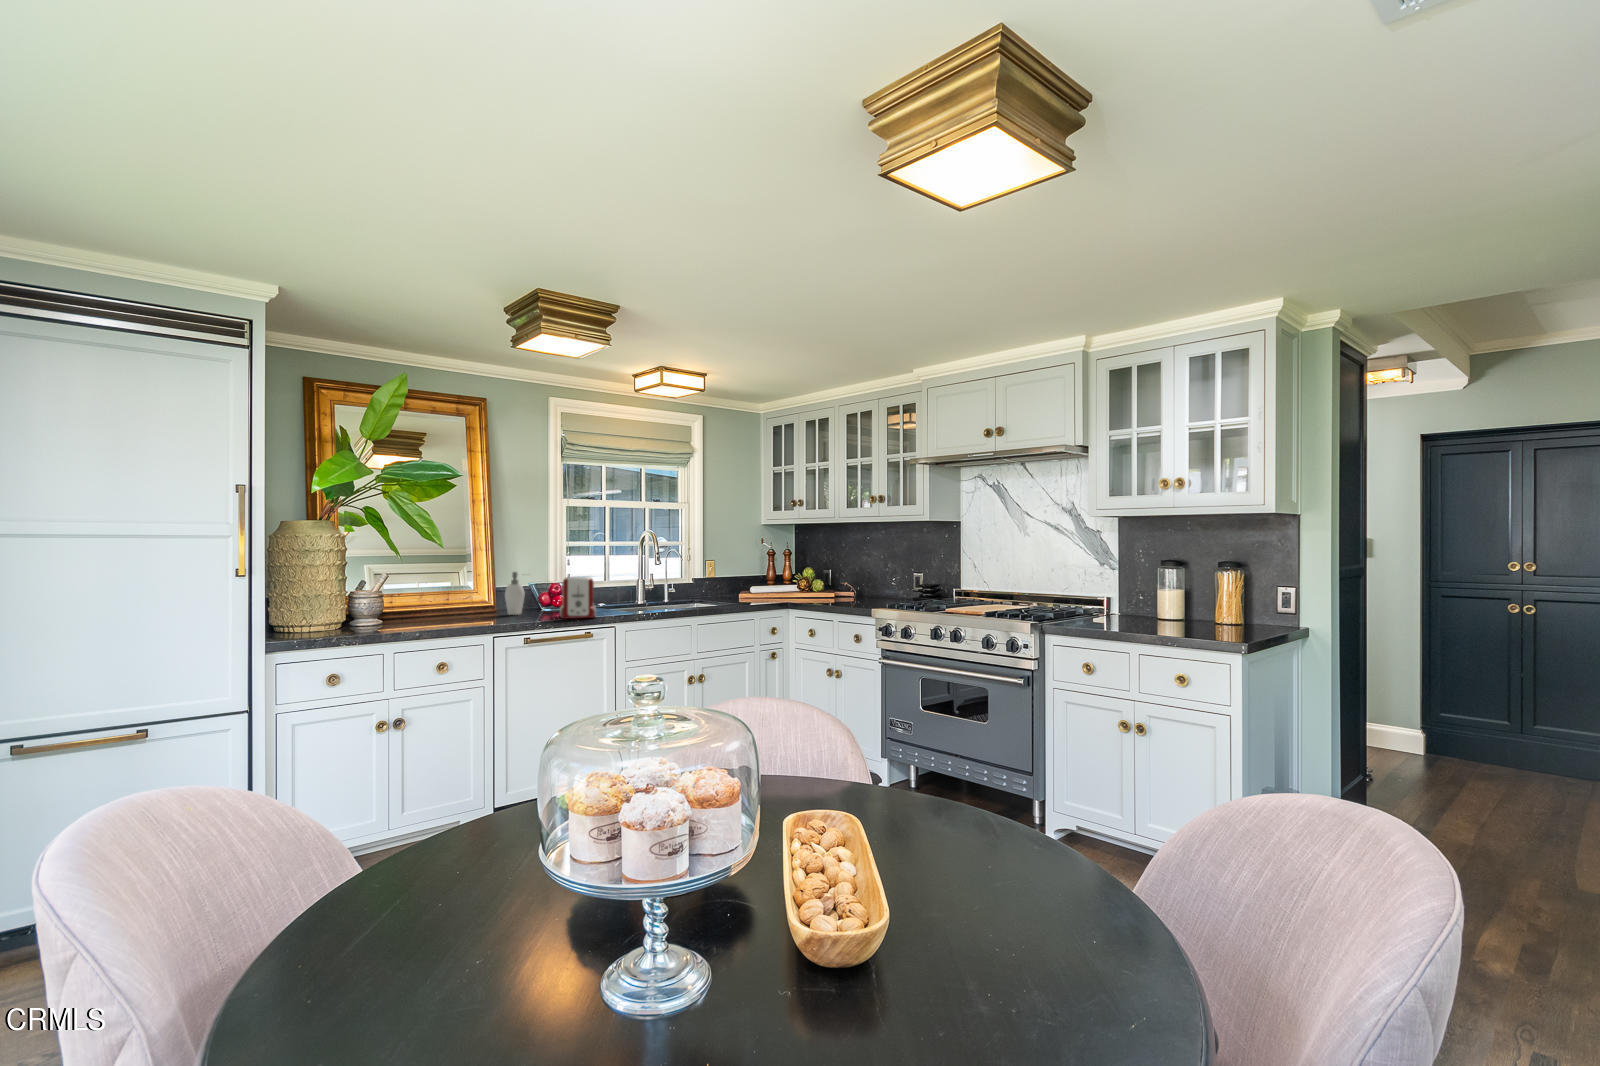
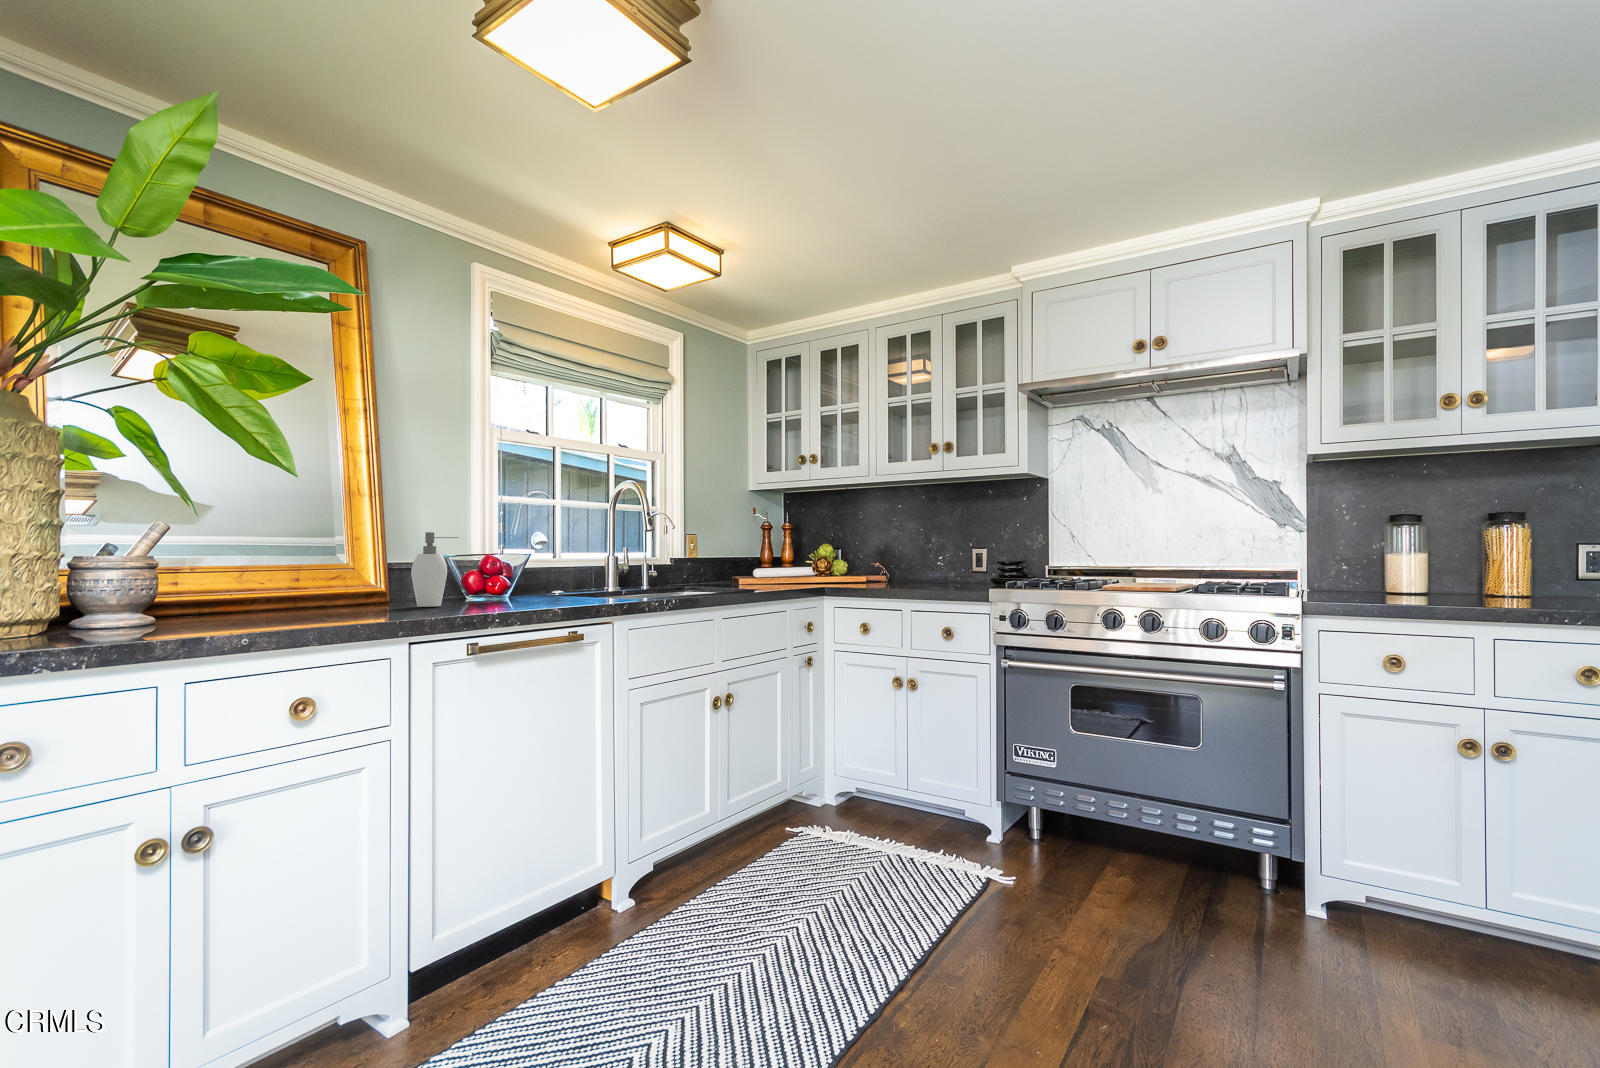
toaster: present [560,577,596,619] -> none [515,539,588,610]

